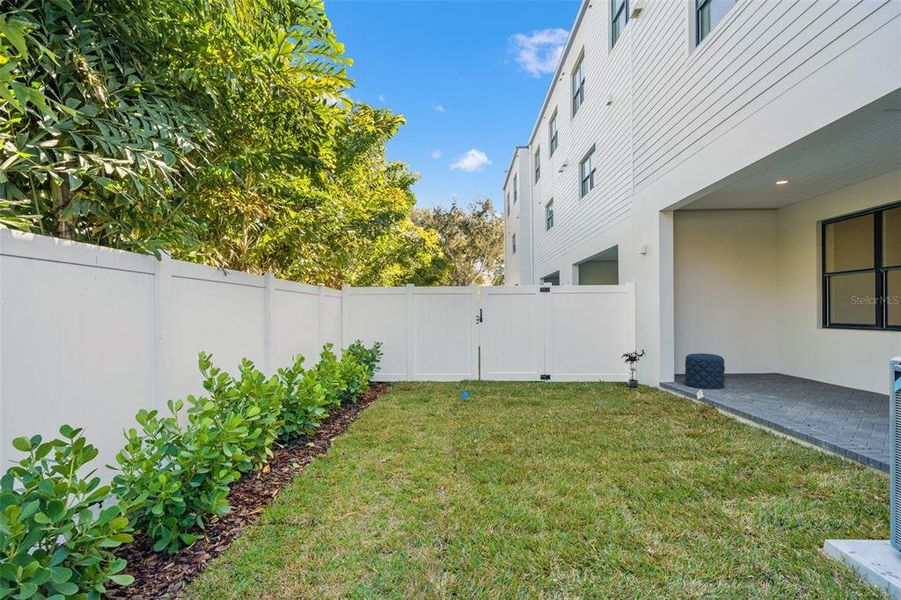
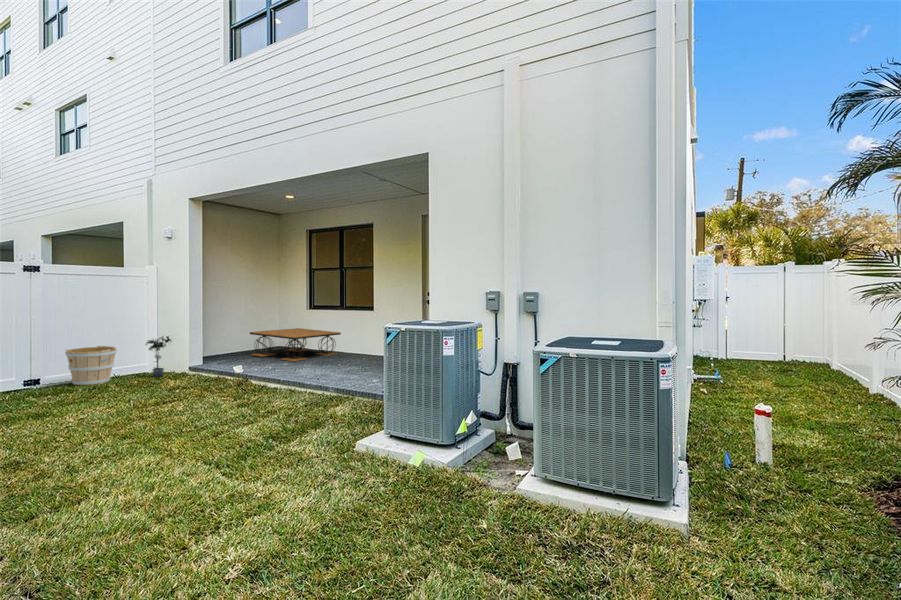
pouf: present [685,353,725,389] -> none [214,334,250,366]
coffee table: none [729,353,873,395] -> present [250,328,341,361]
wooden bucket: none [568,355,601,386] -> present [65,346,117,385]

